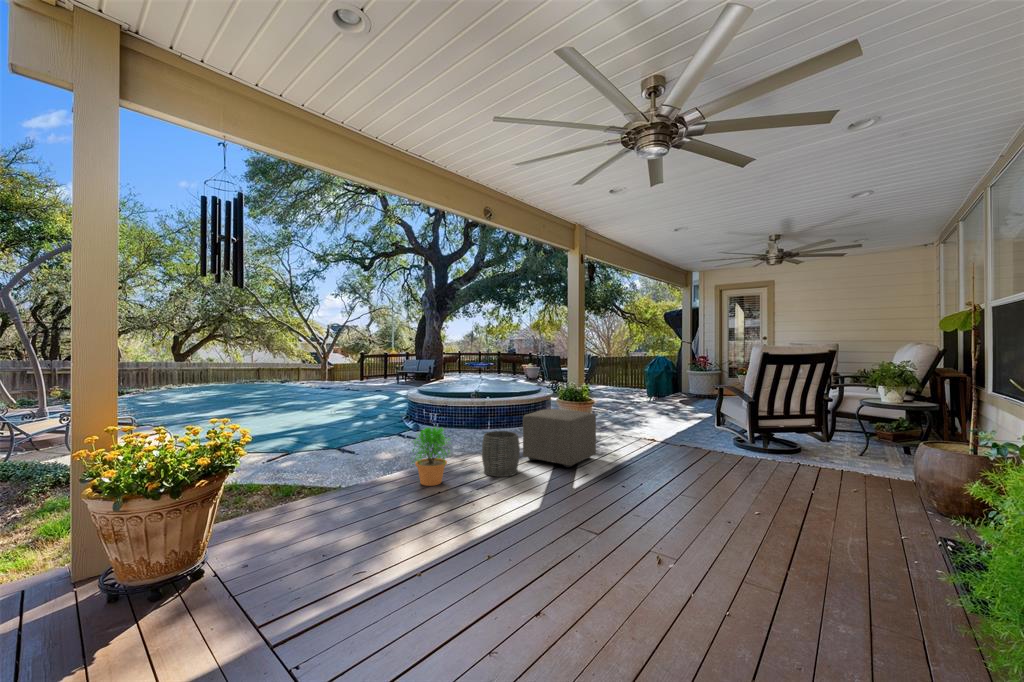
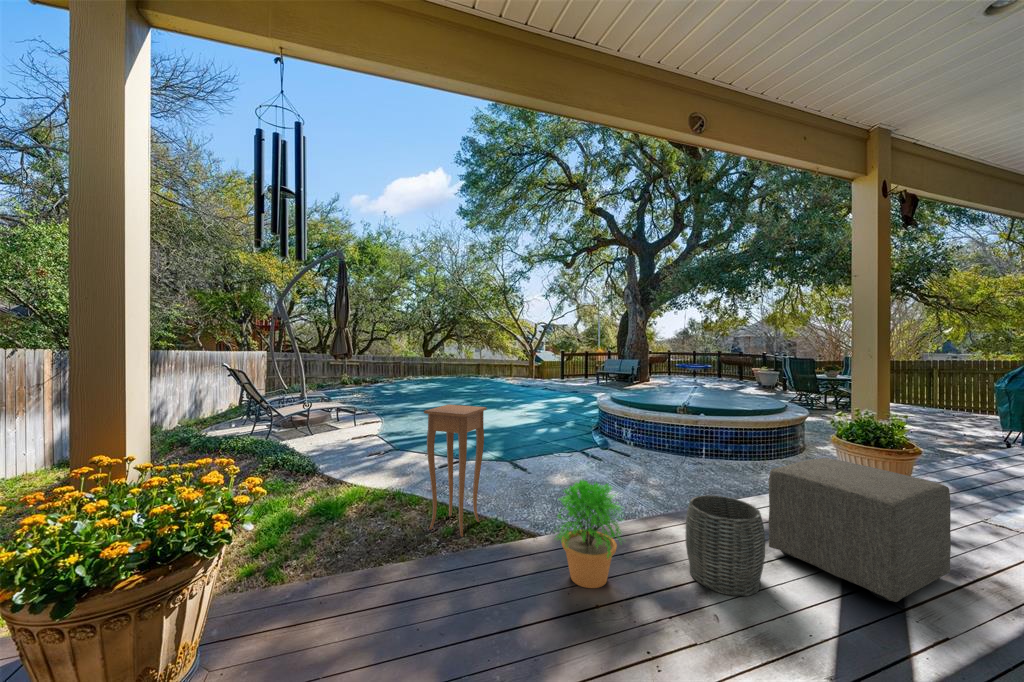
side table: none [300,394,346,487] -> present [424,404,487,537]

